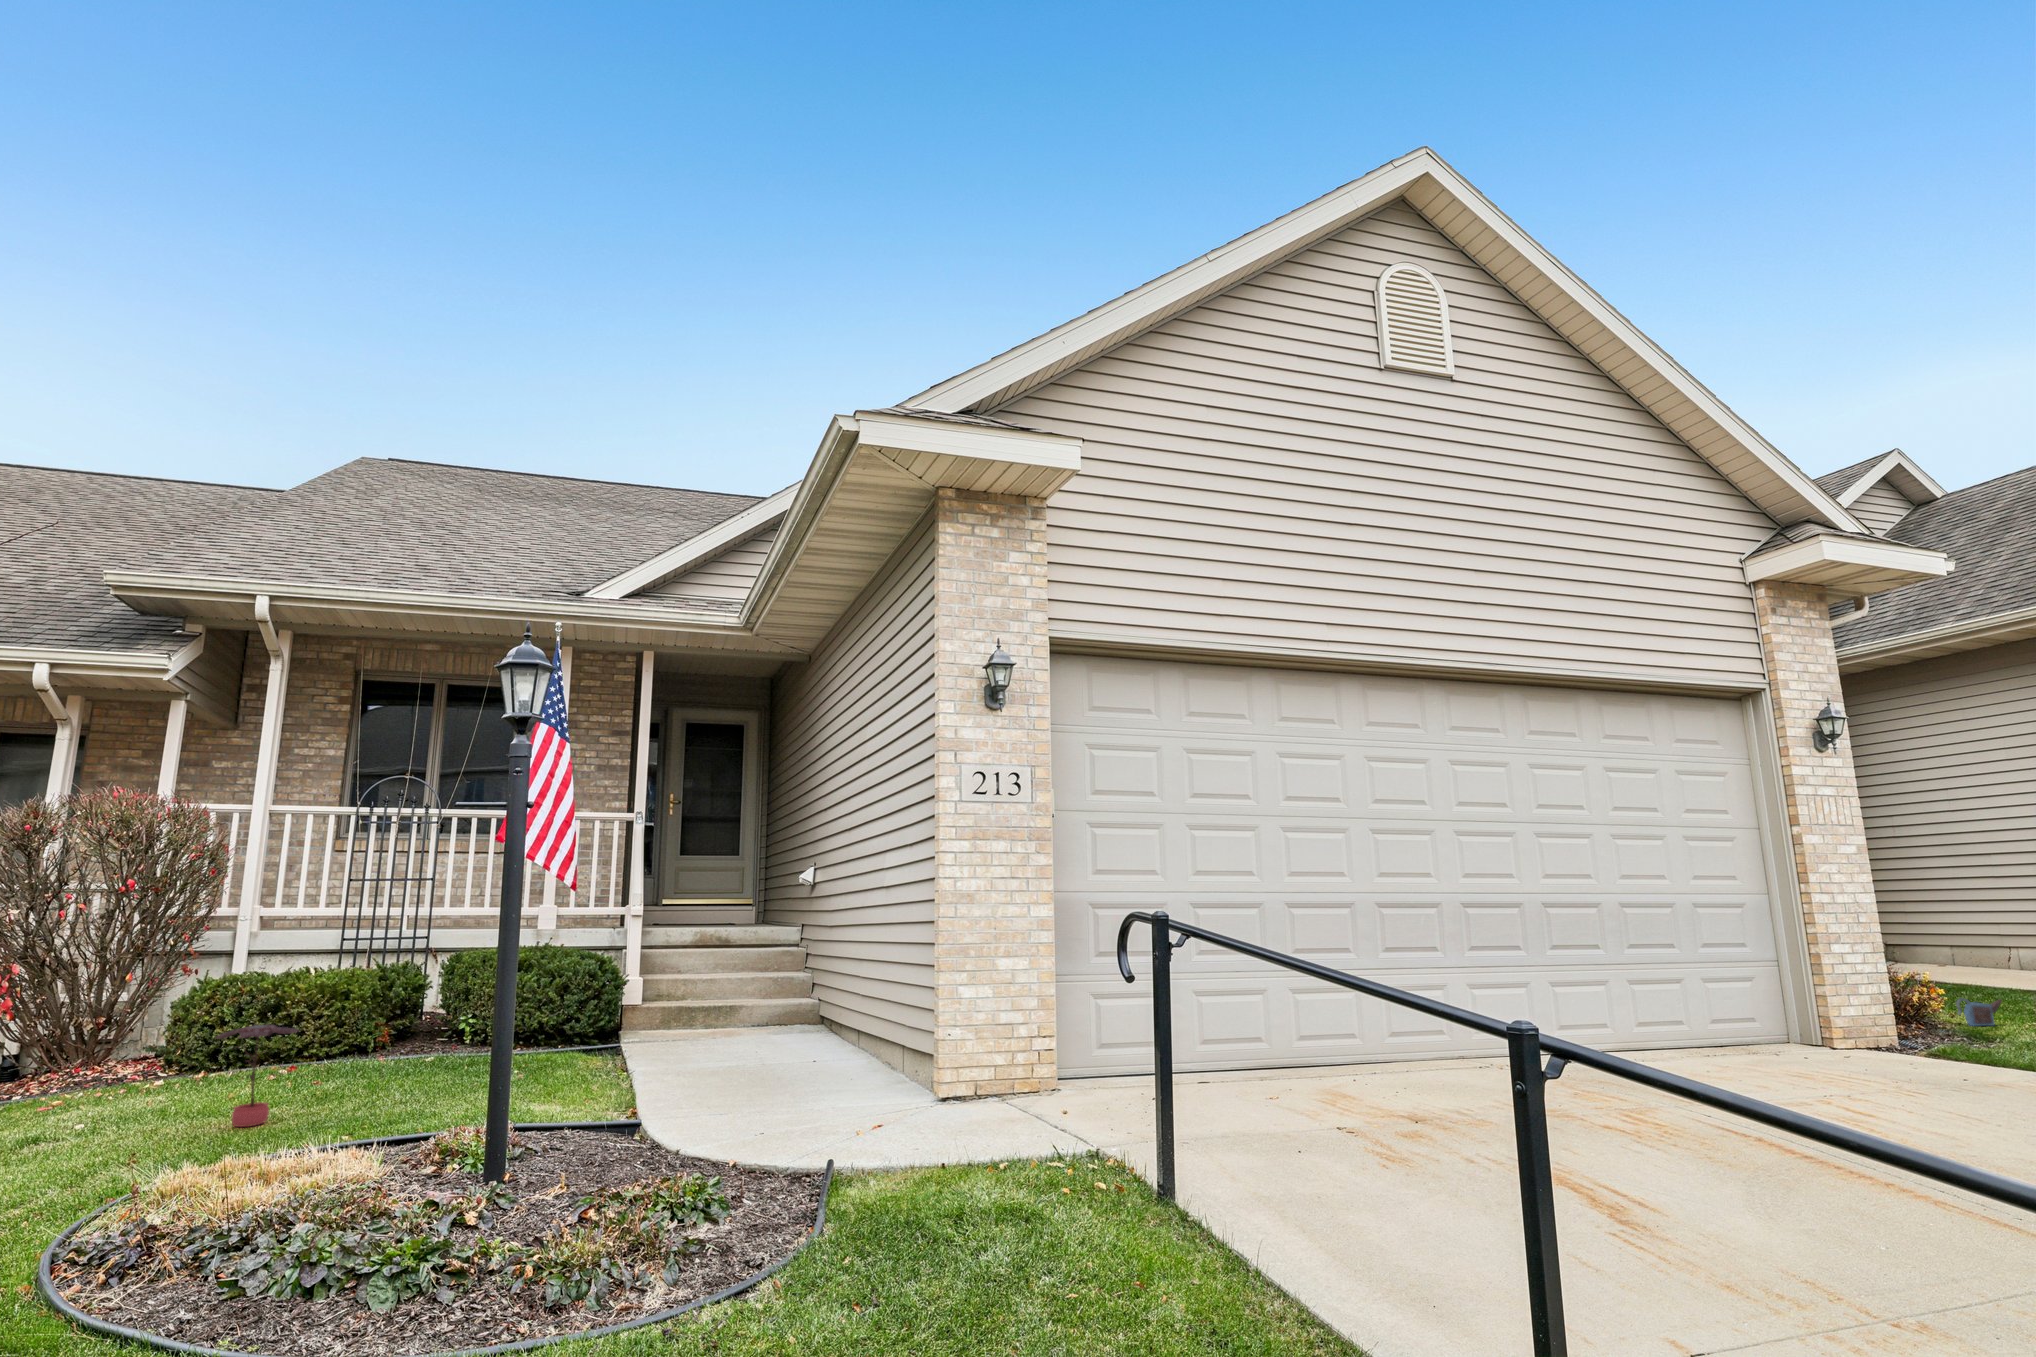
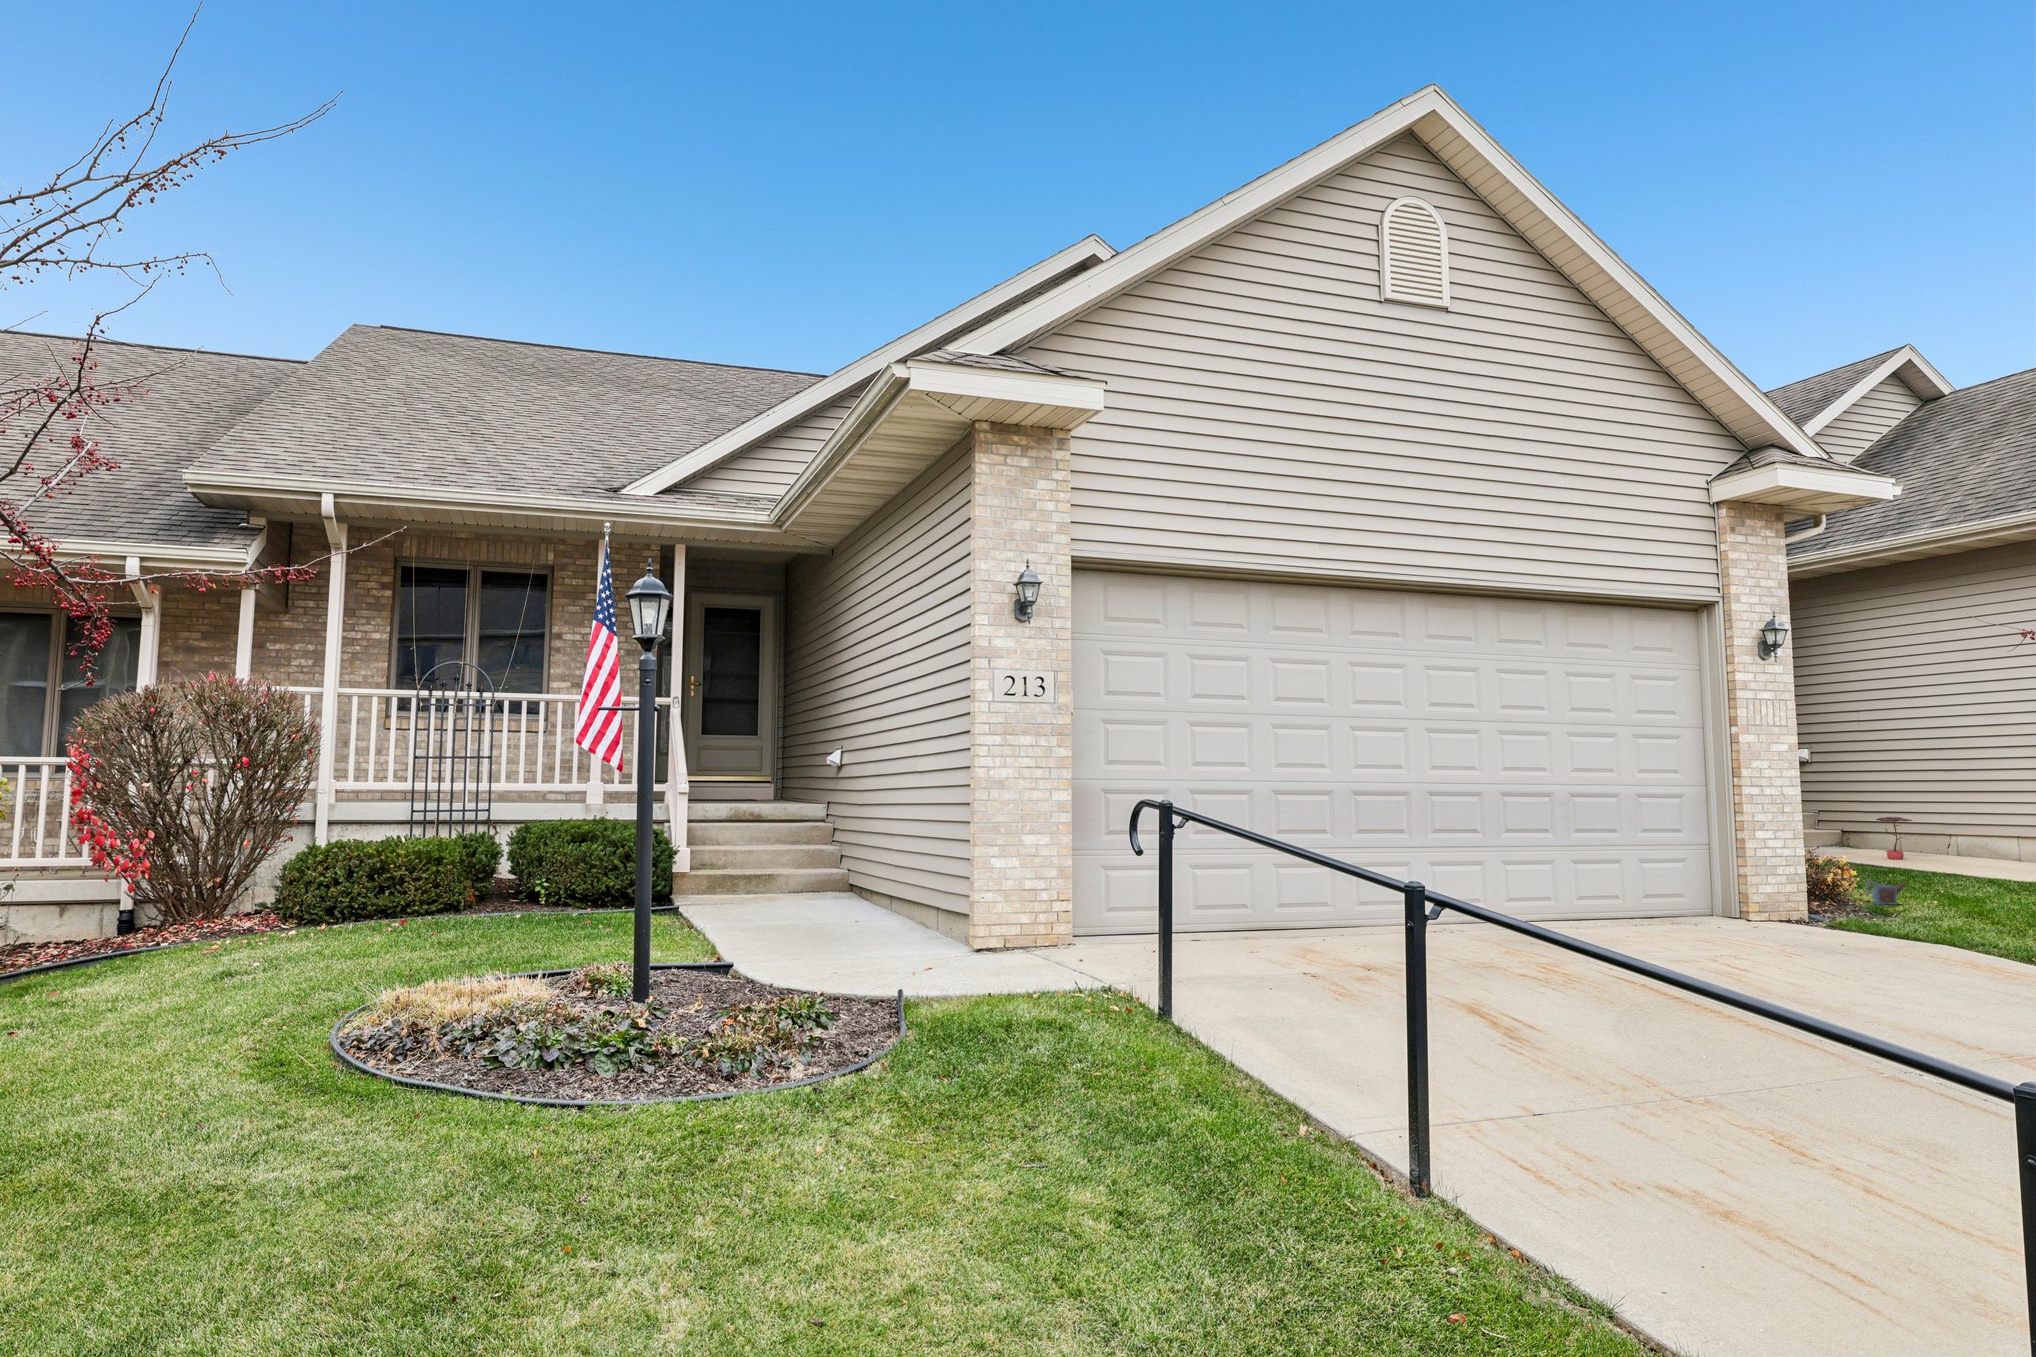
potted plant: present [216,1024,299,1127] -> present [1877,817,1912,859]

